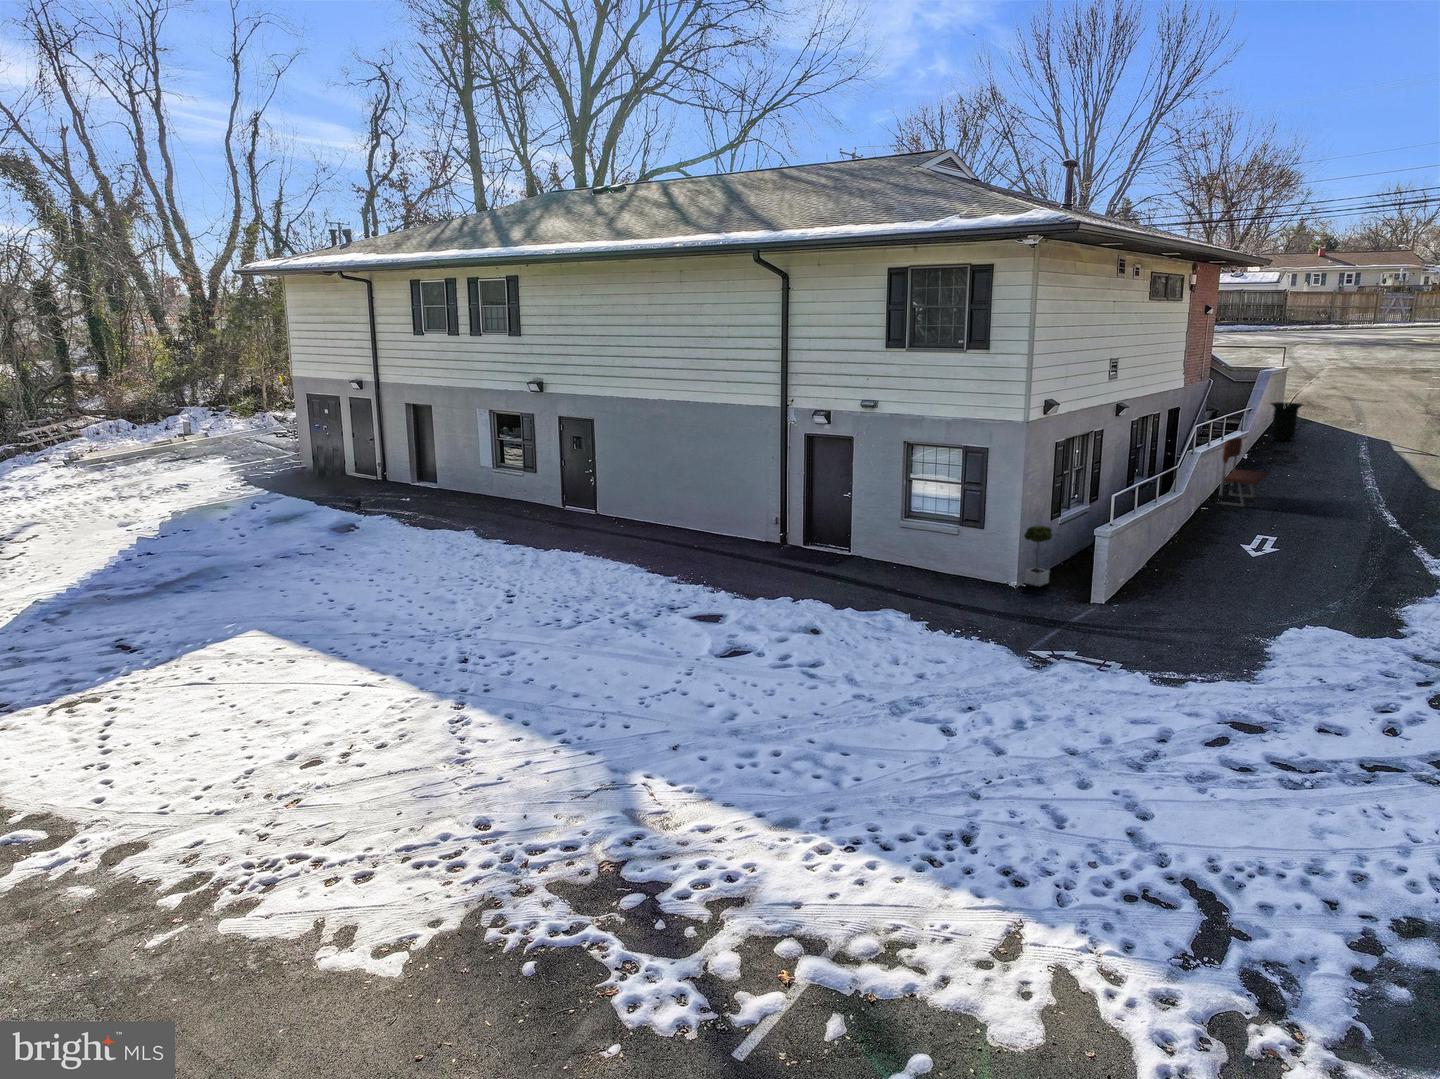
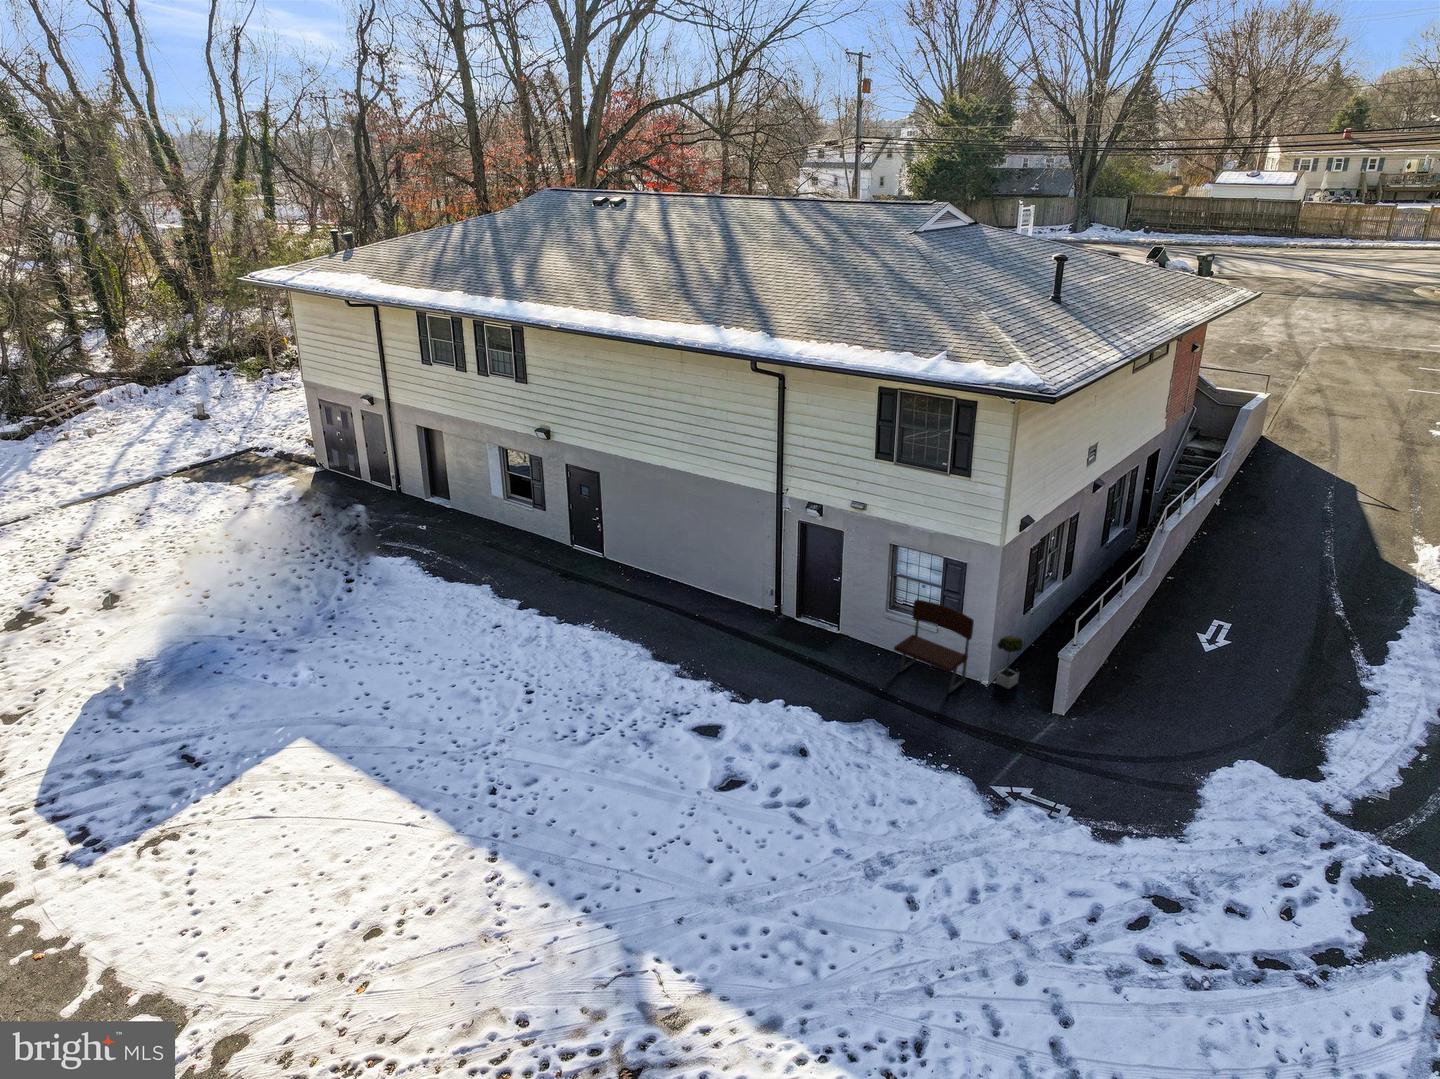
trash can: present [1271,402,1303,441] -> none [1252,426,1286,466]
bench: present [1219,438,1267,507] -> present [894,599,974,693]

